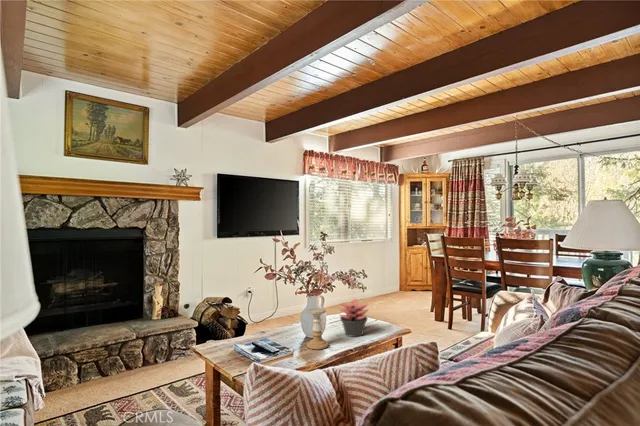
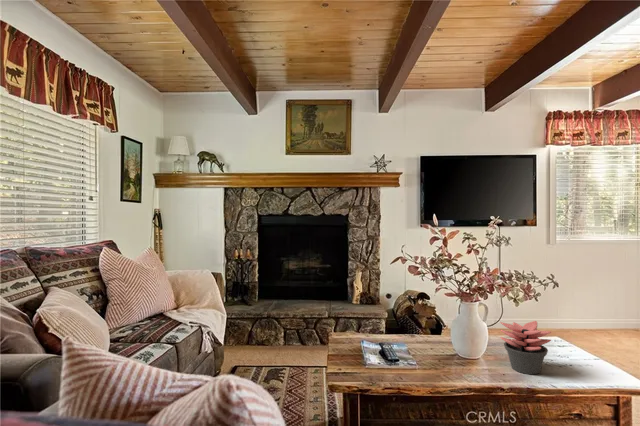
candle holder: present [307,308,328,350] -> none [440,320,469,374]

